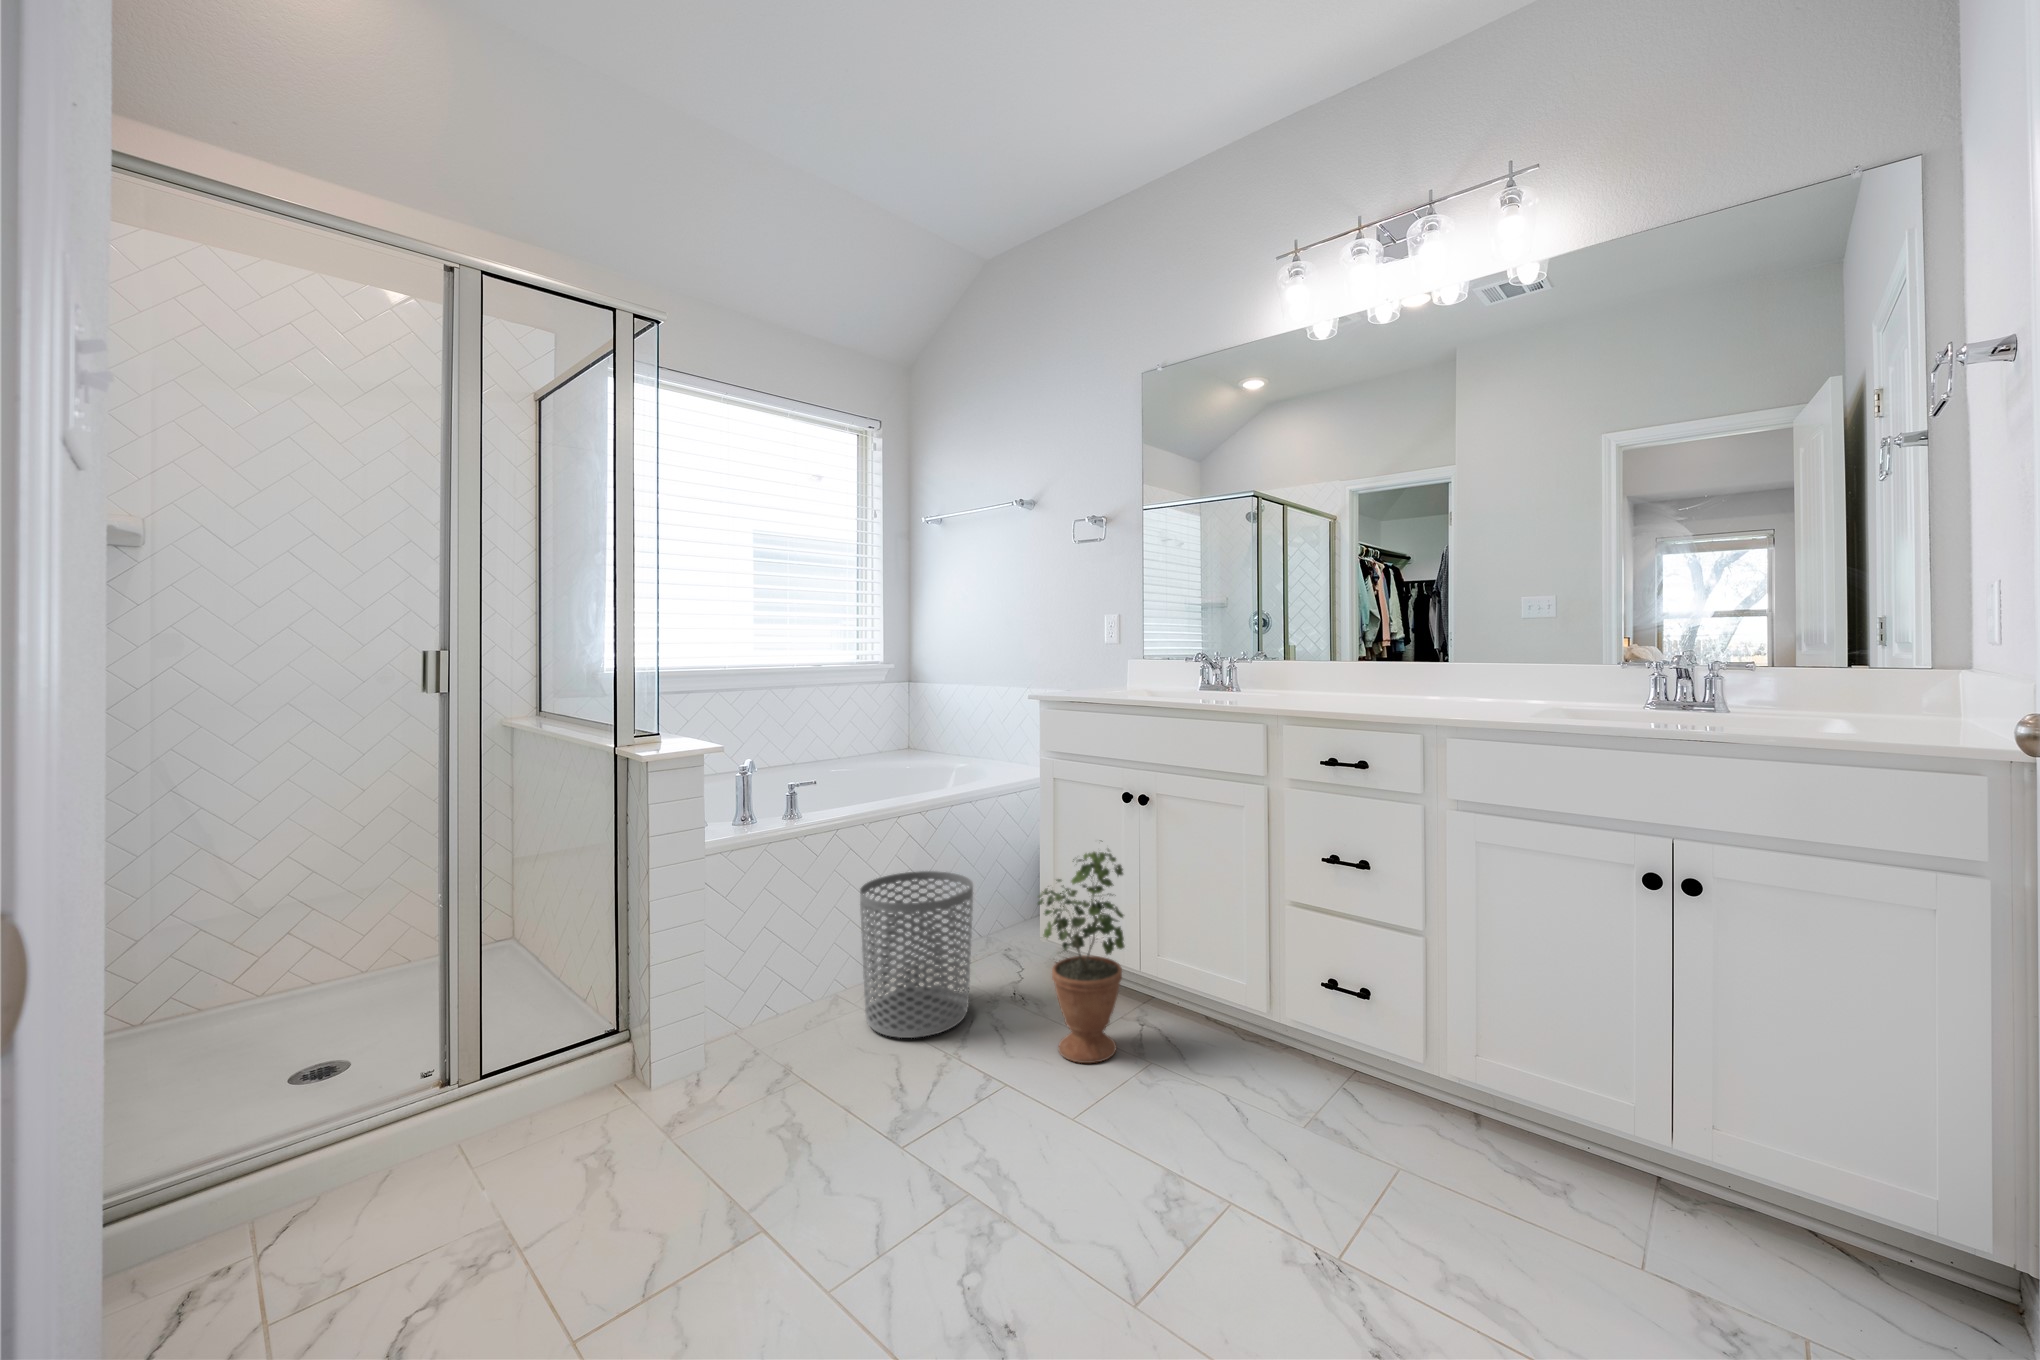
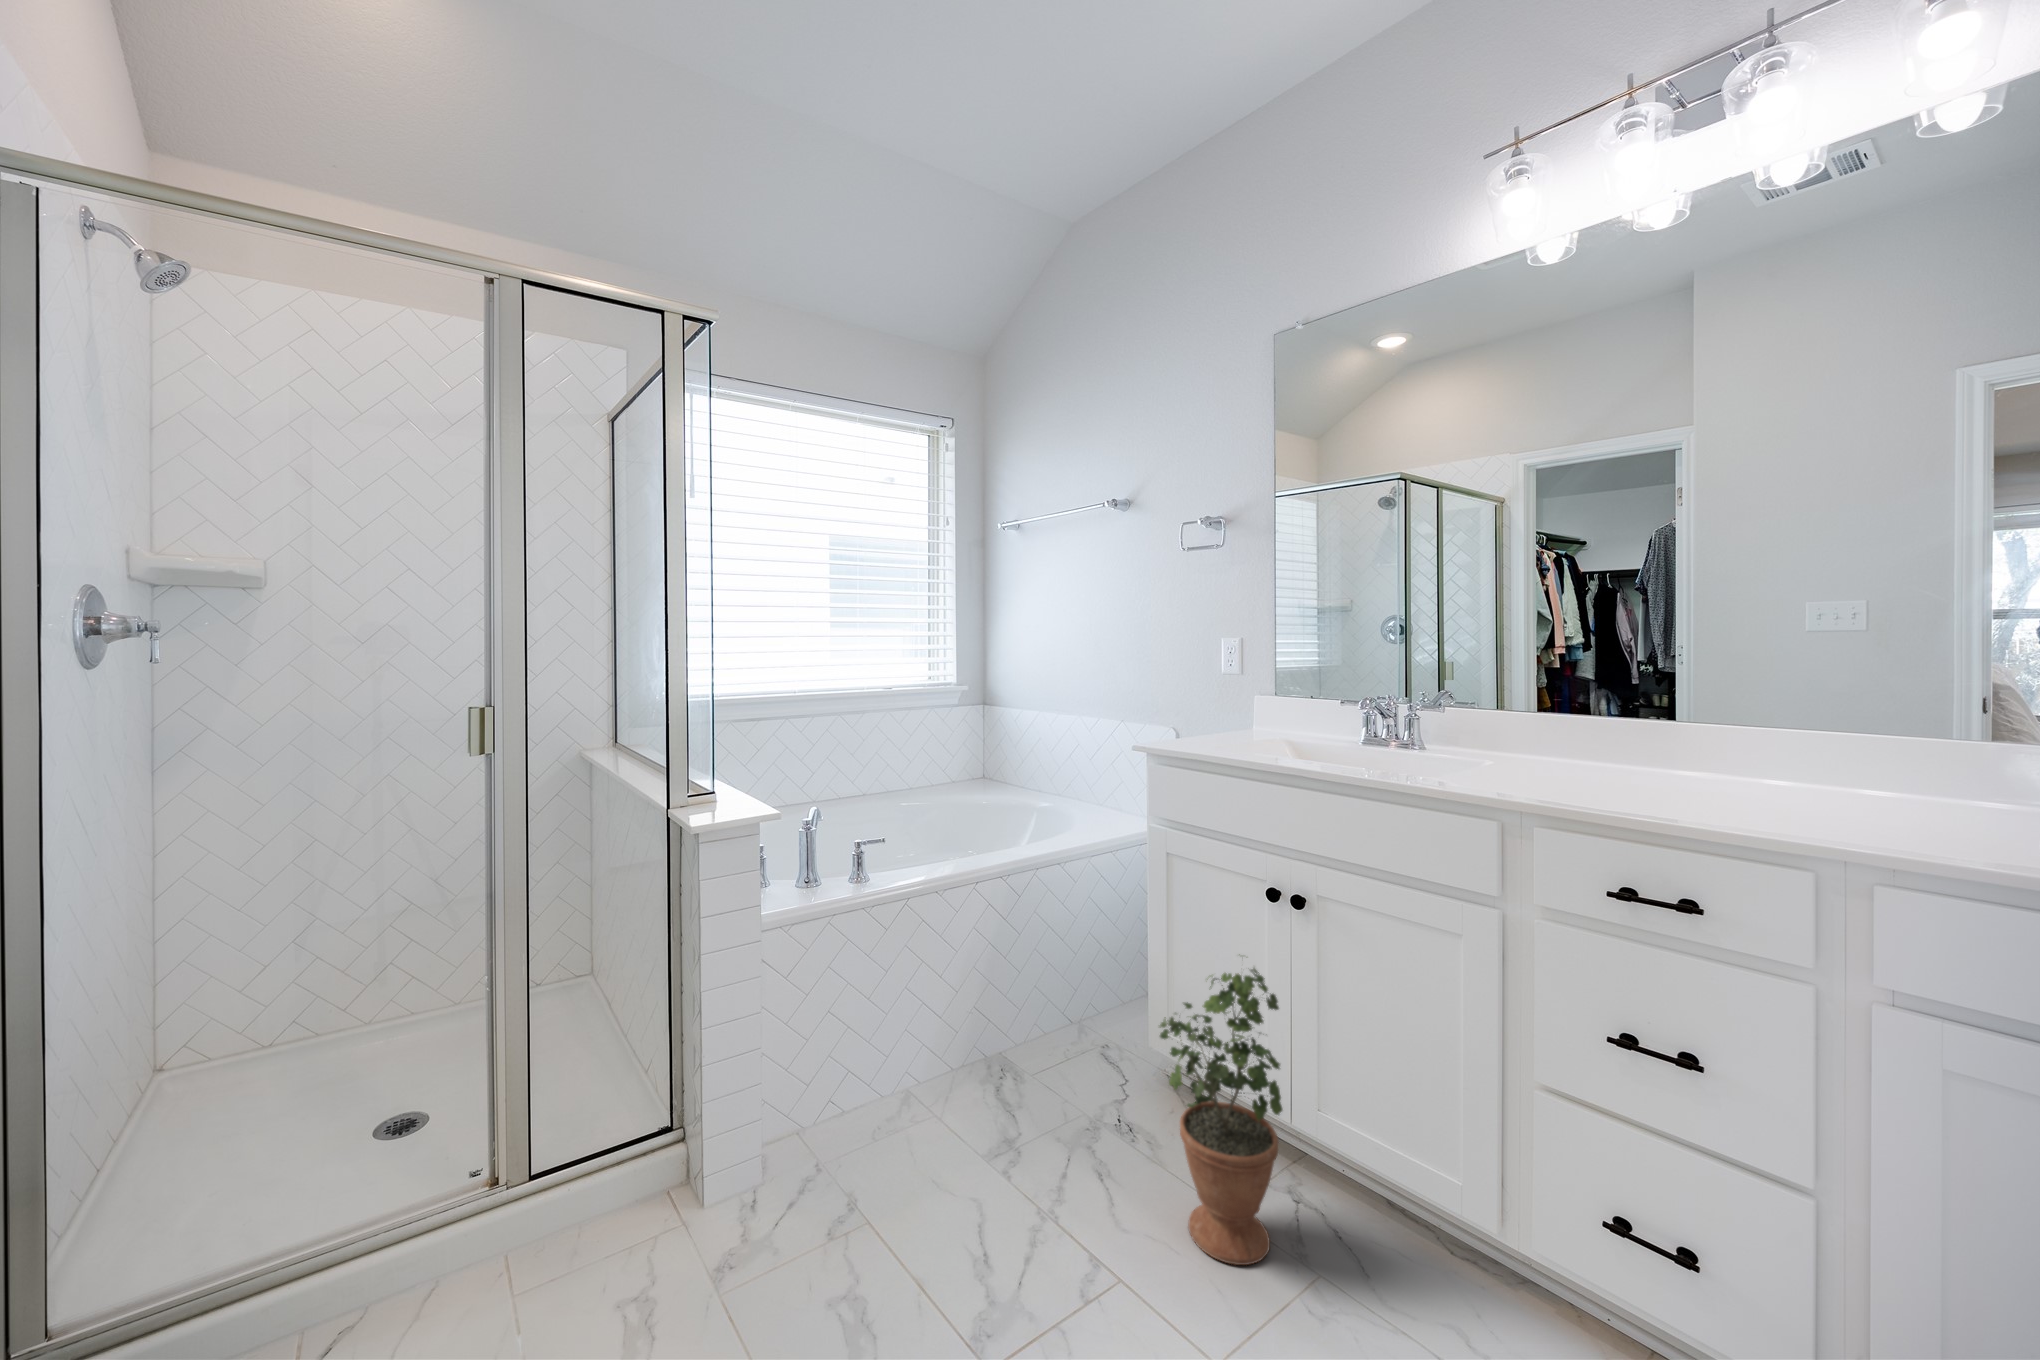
waste bin: present [860,871,973,1038] -> none [937,954,1072,1175]

